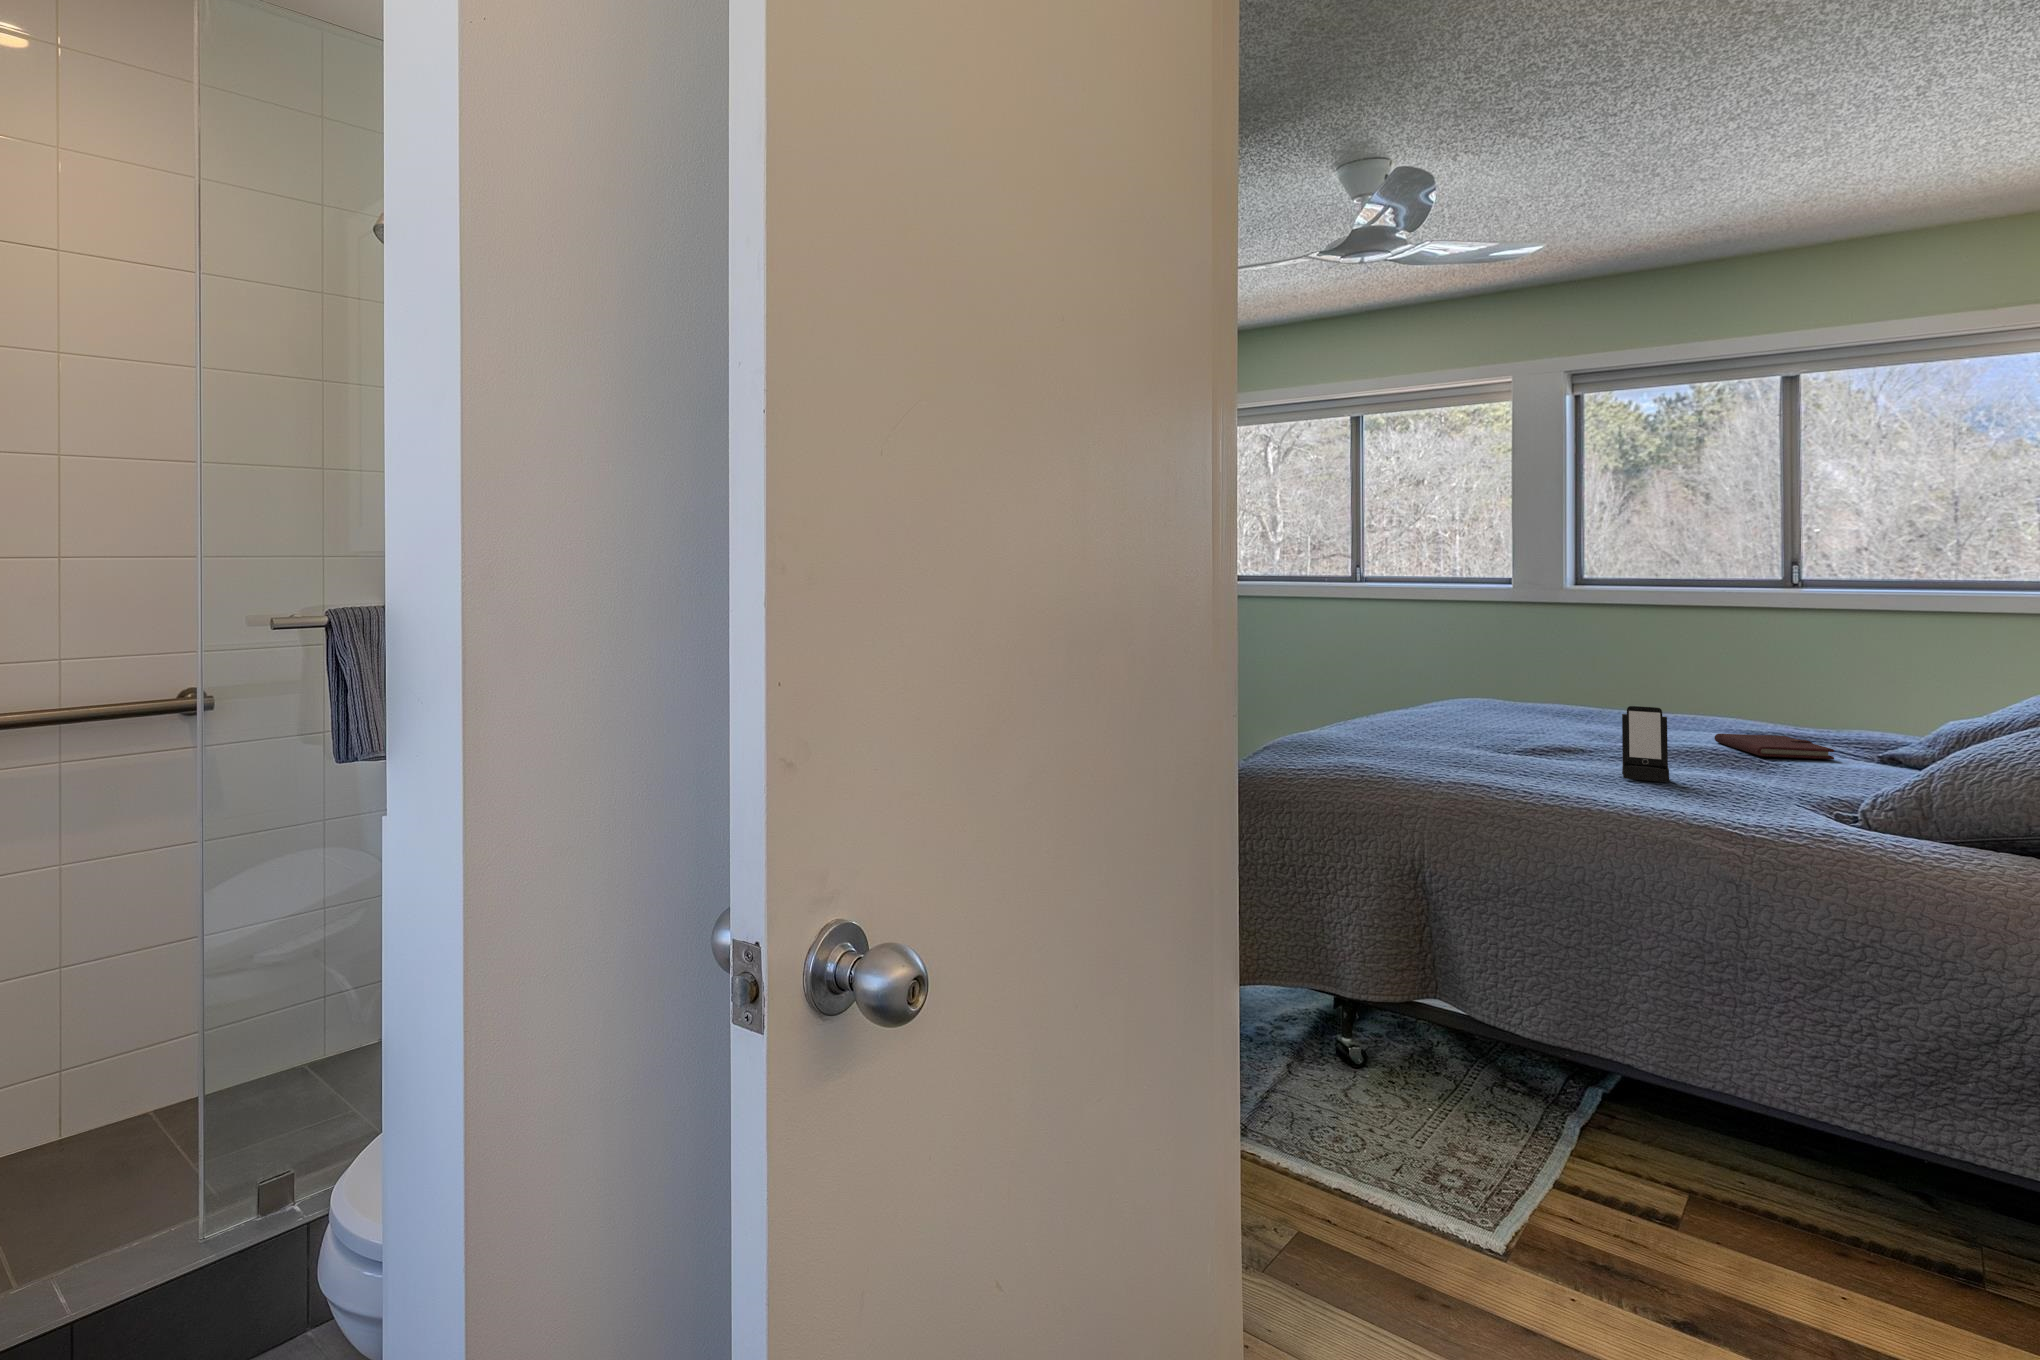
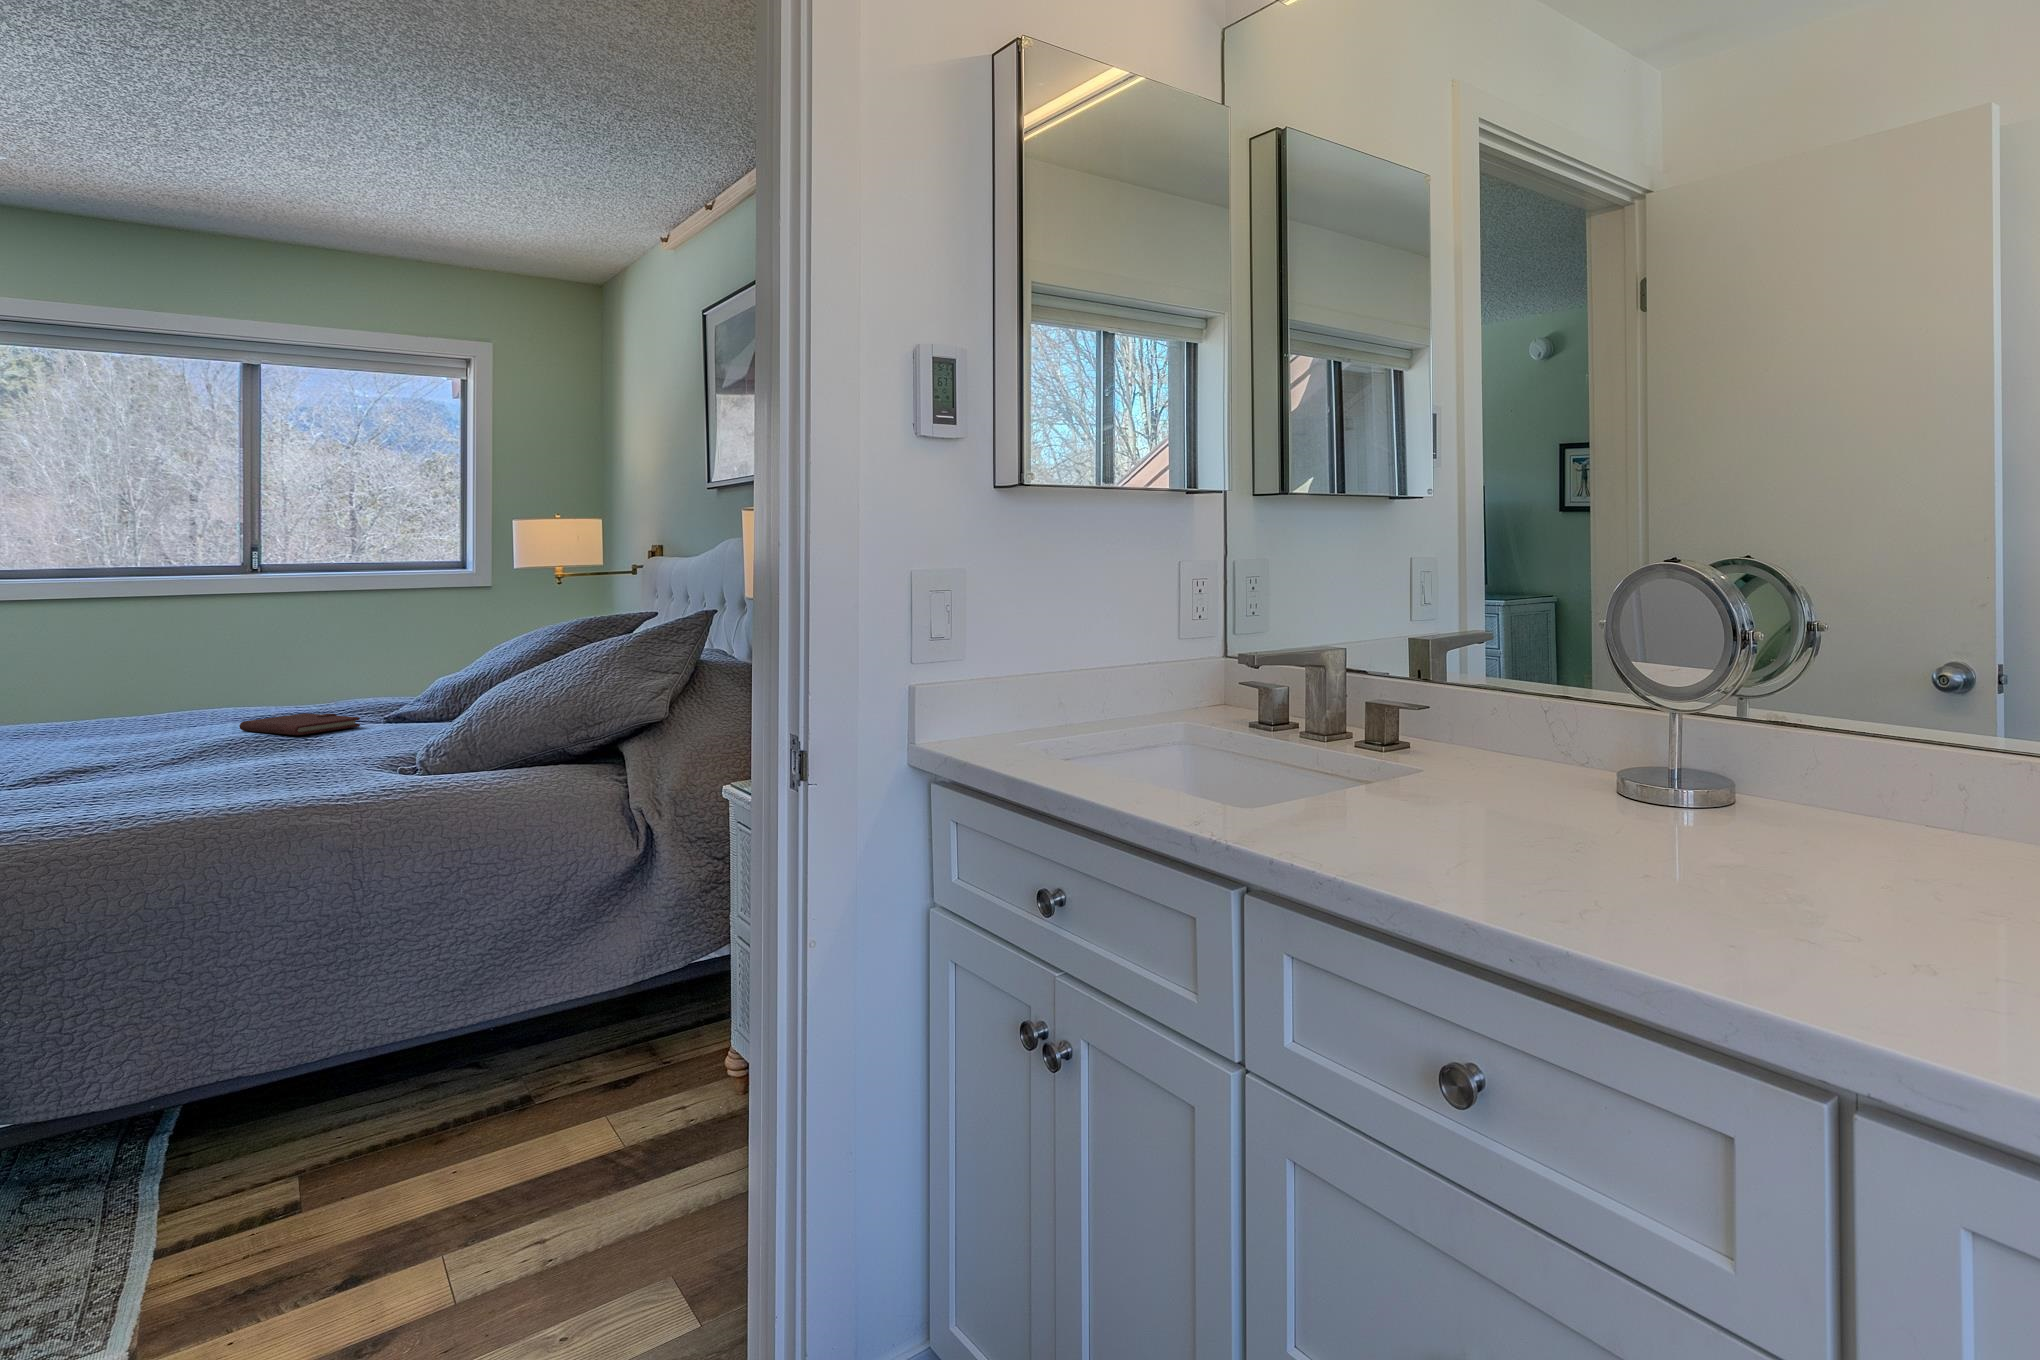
smartphone: present [1622,706,1669,782] -> none [177,702,238,784]

